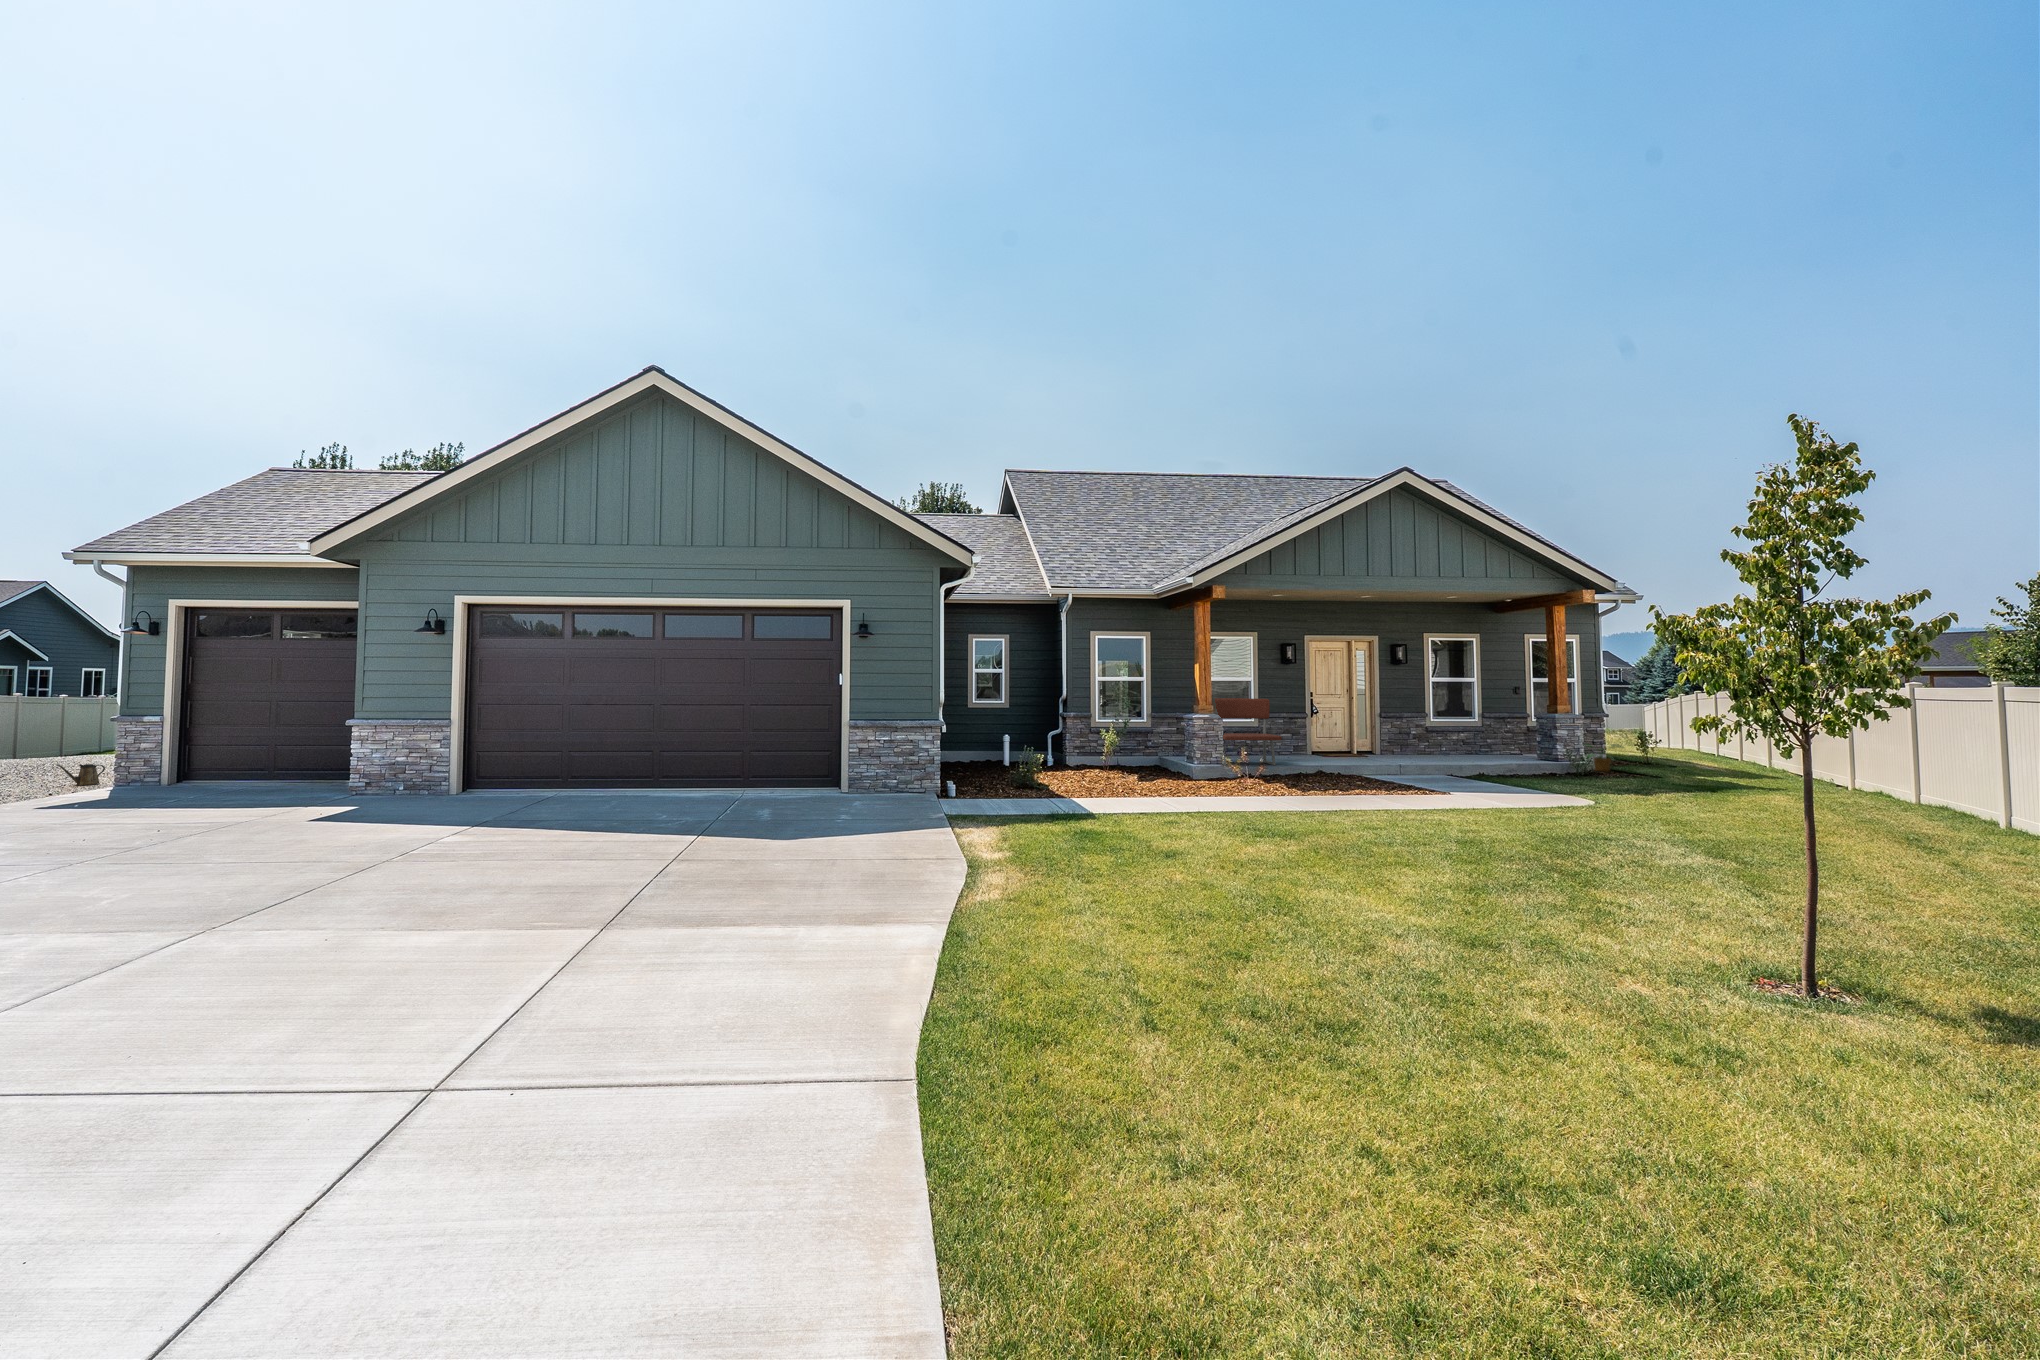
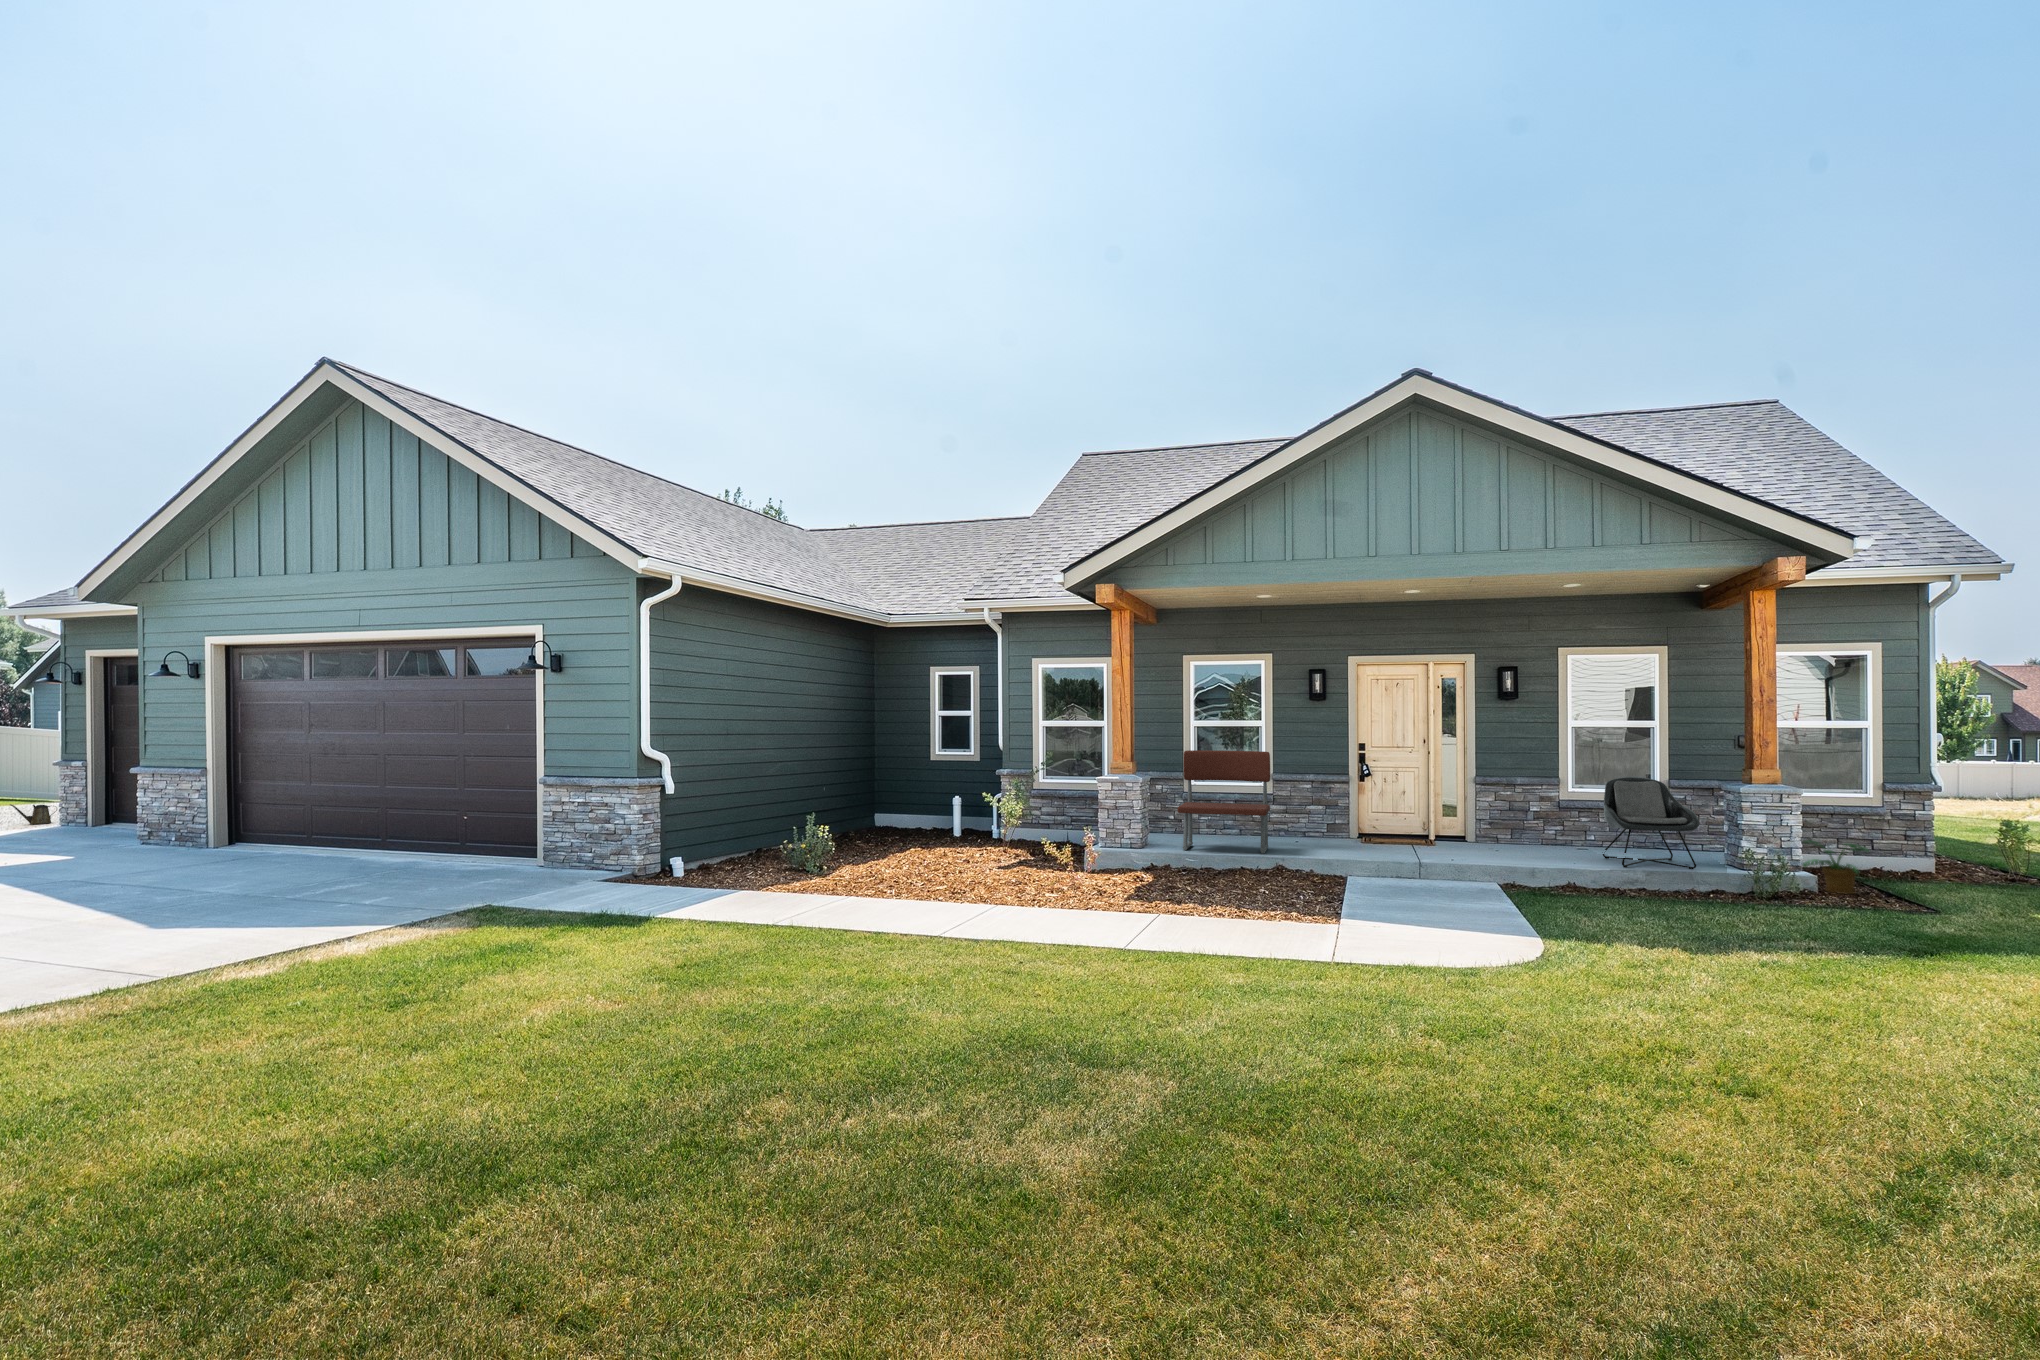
lounge chair: none [1449,712,1511,765] -> present [1603,777,1699,869]

